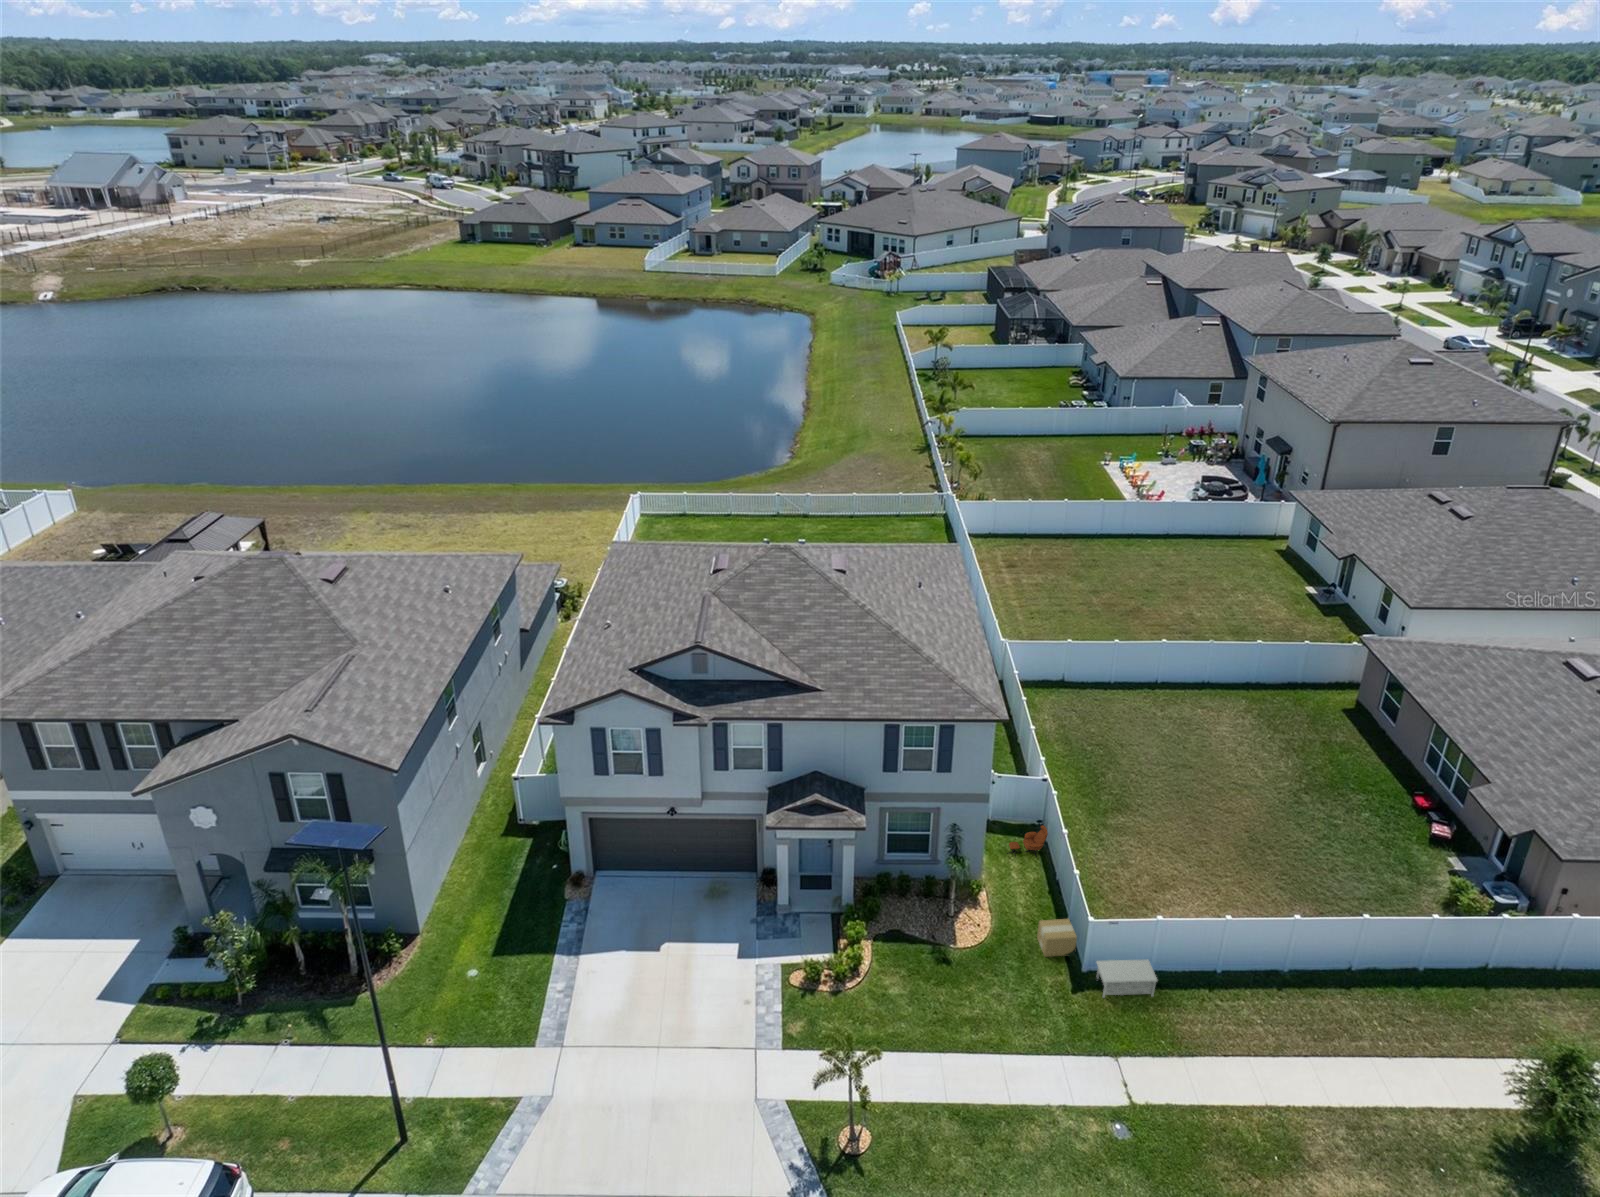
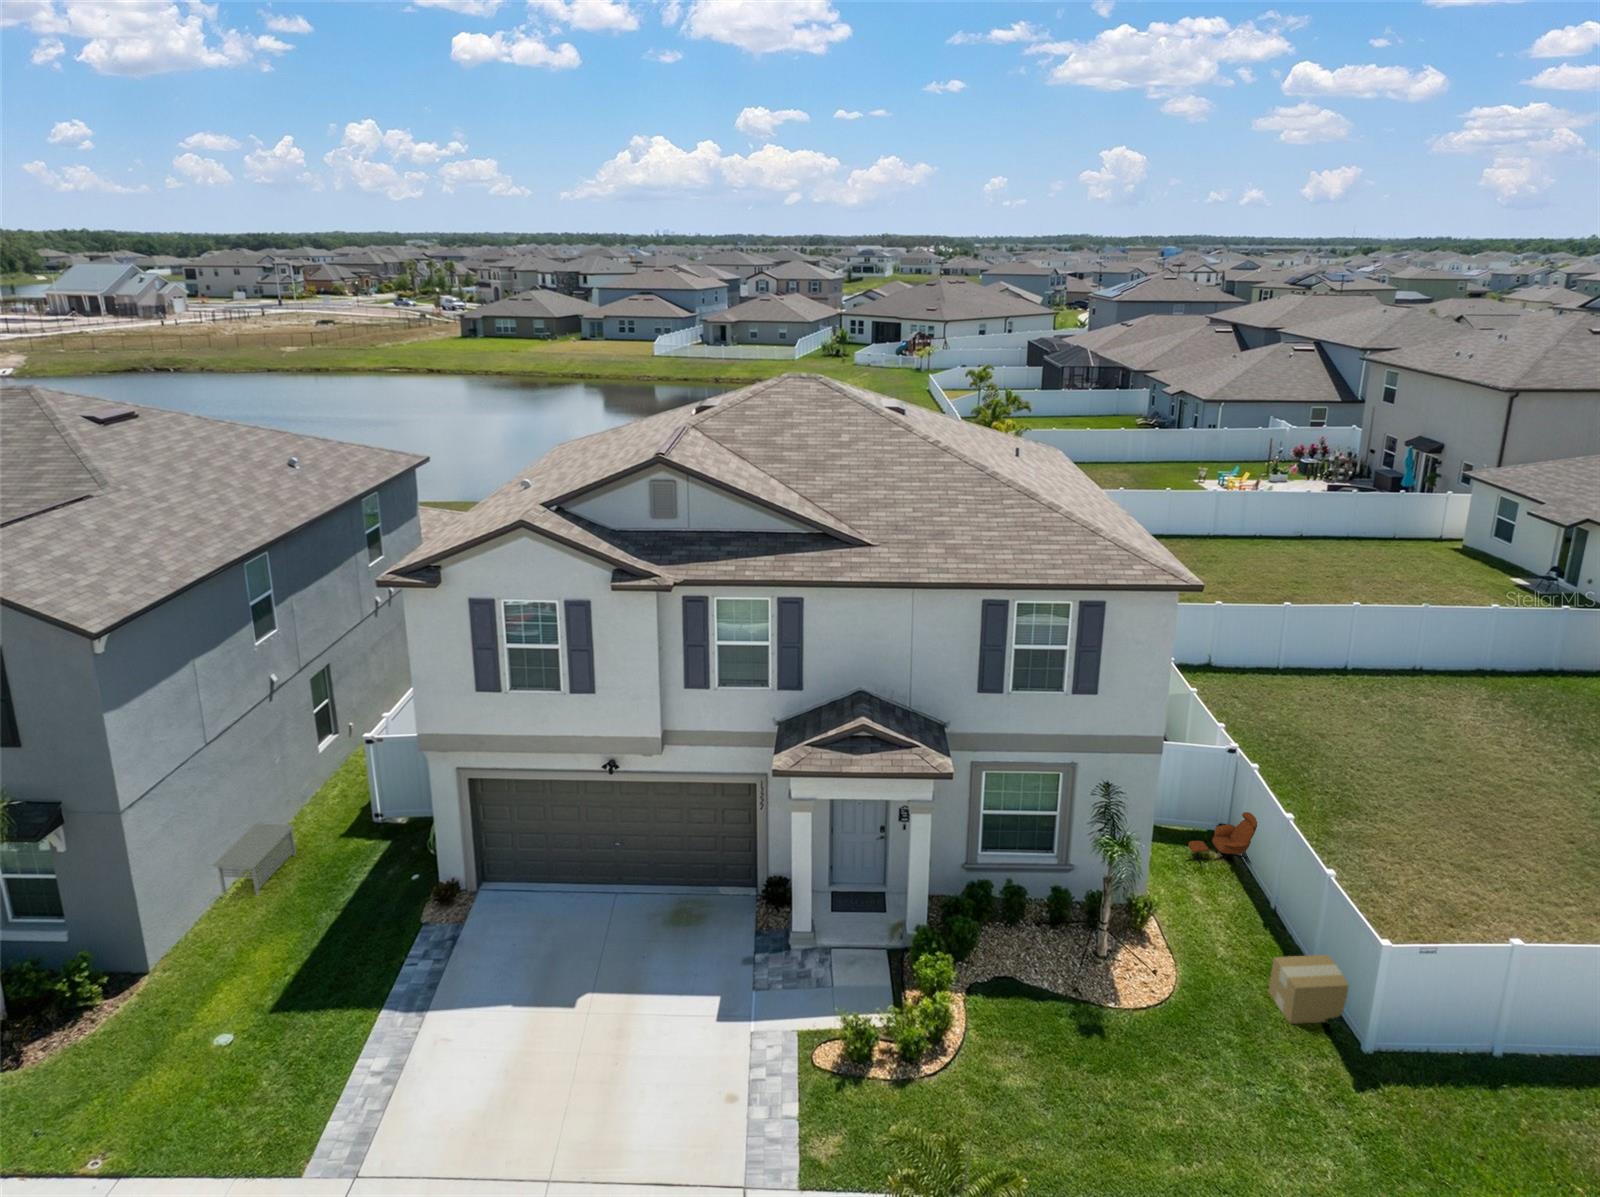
storage bench: present [1097,960,1157,997] -> present [213,823,296,895]

